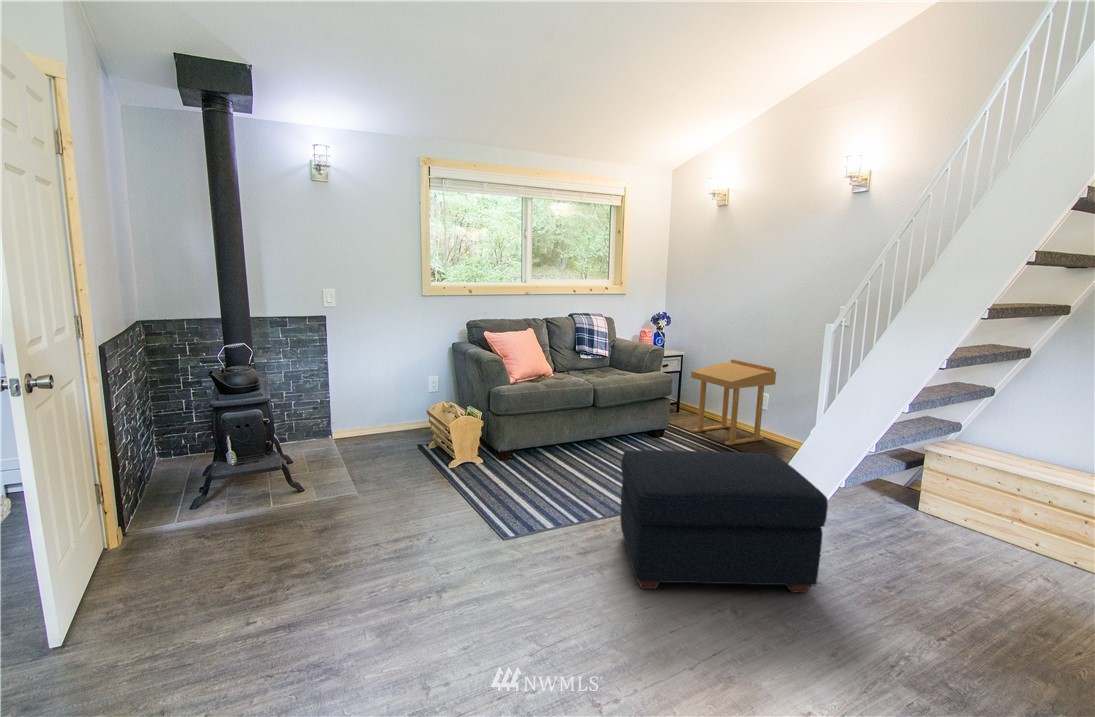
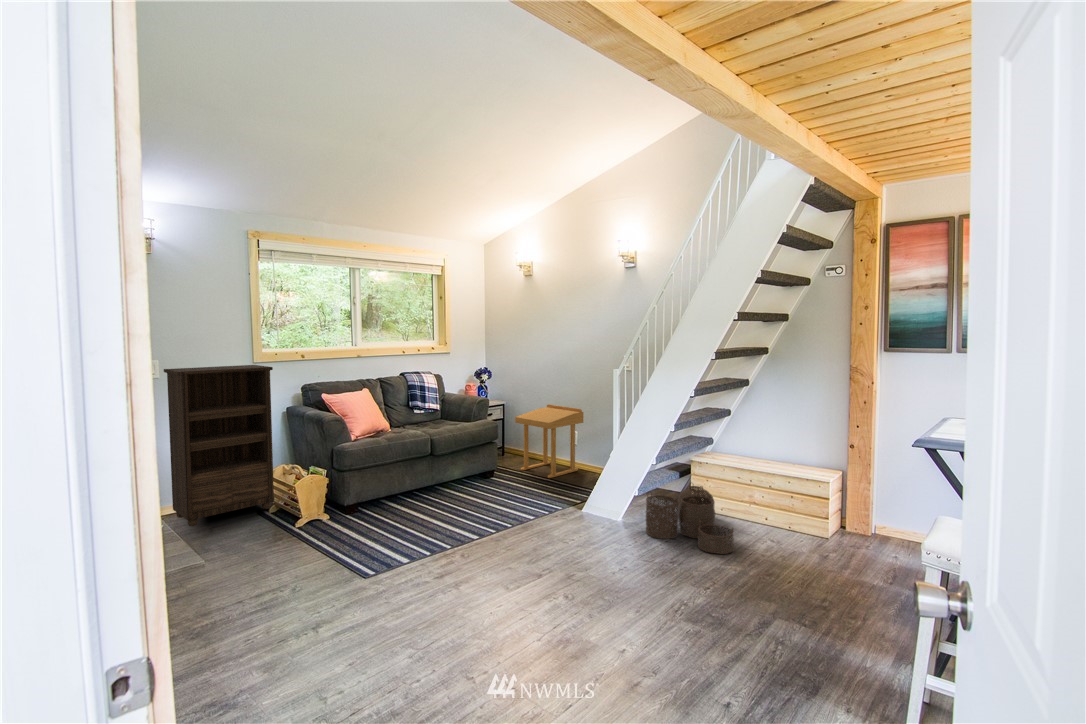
bookshelf: none [342,299,437,453] -> present [164,365,274,526]
ottoman: present [620,450,828,593] -> none [467,474,624,594]
woven basket: none [851,480,994,591] -> present [646,483,733,554]

